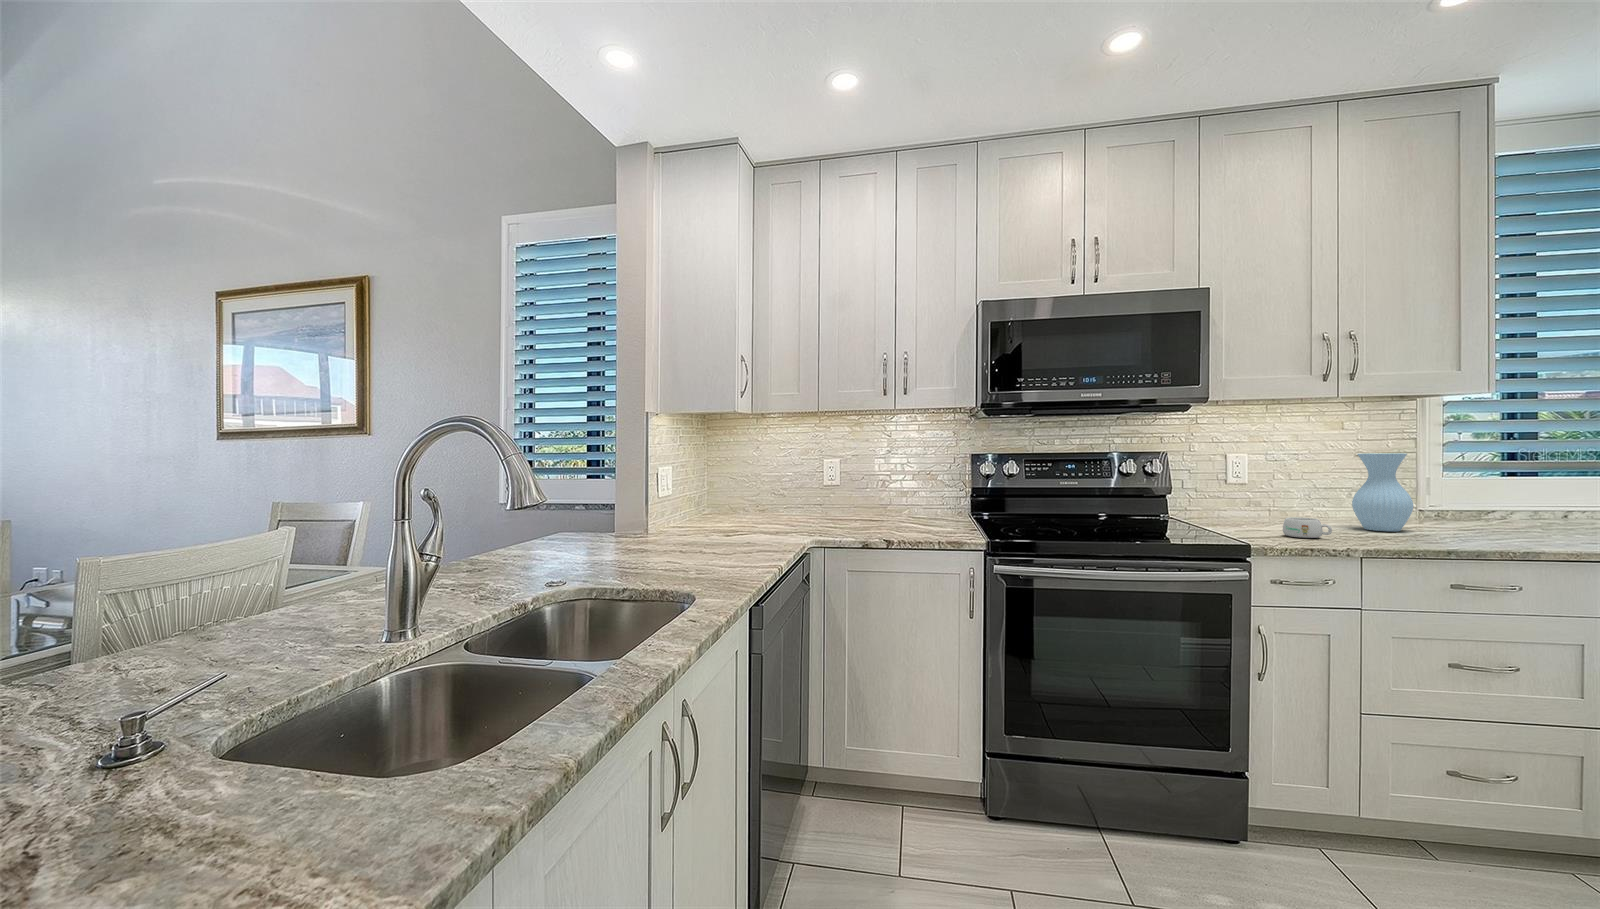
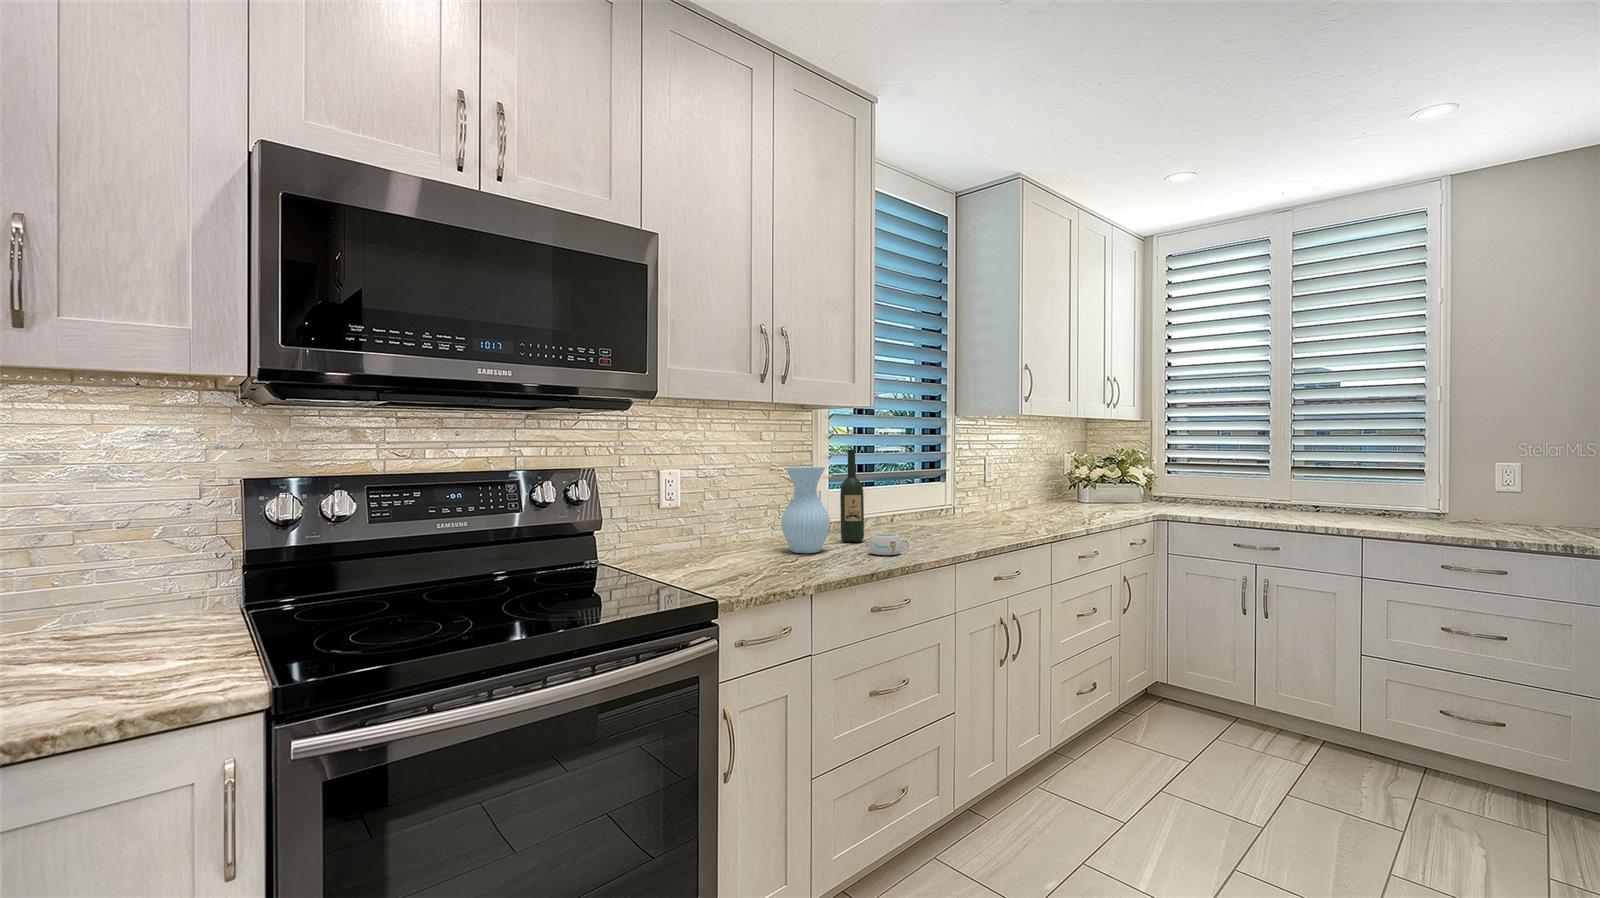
wine bottle: none [1443,437,1477,530] -> present [840,450,864,542]
mug: present [1283,517,1332,538] -> present [868,533,910,555]

